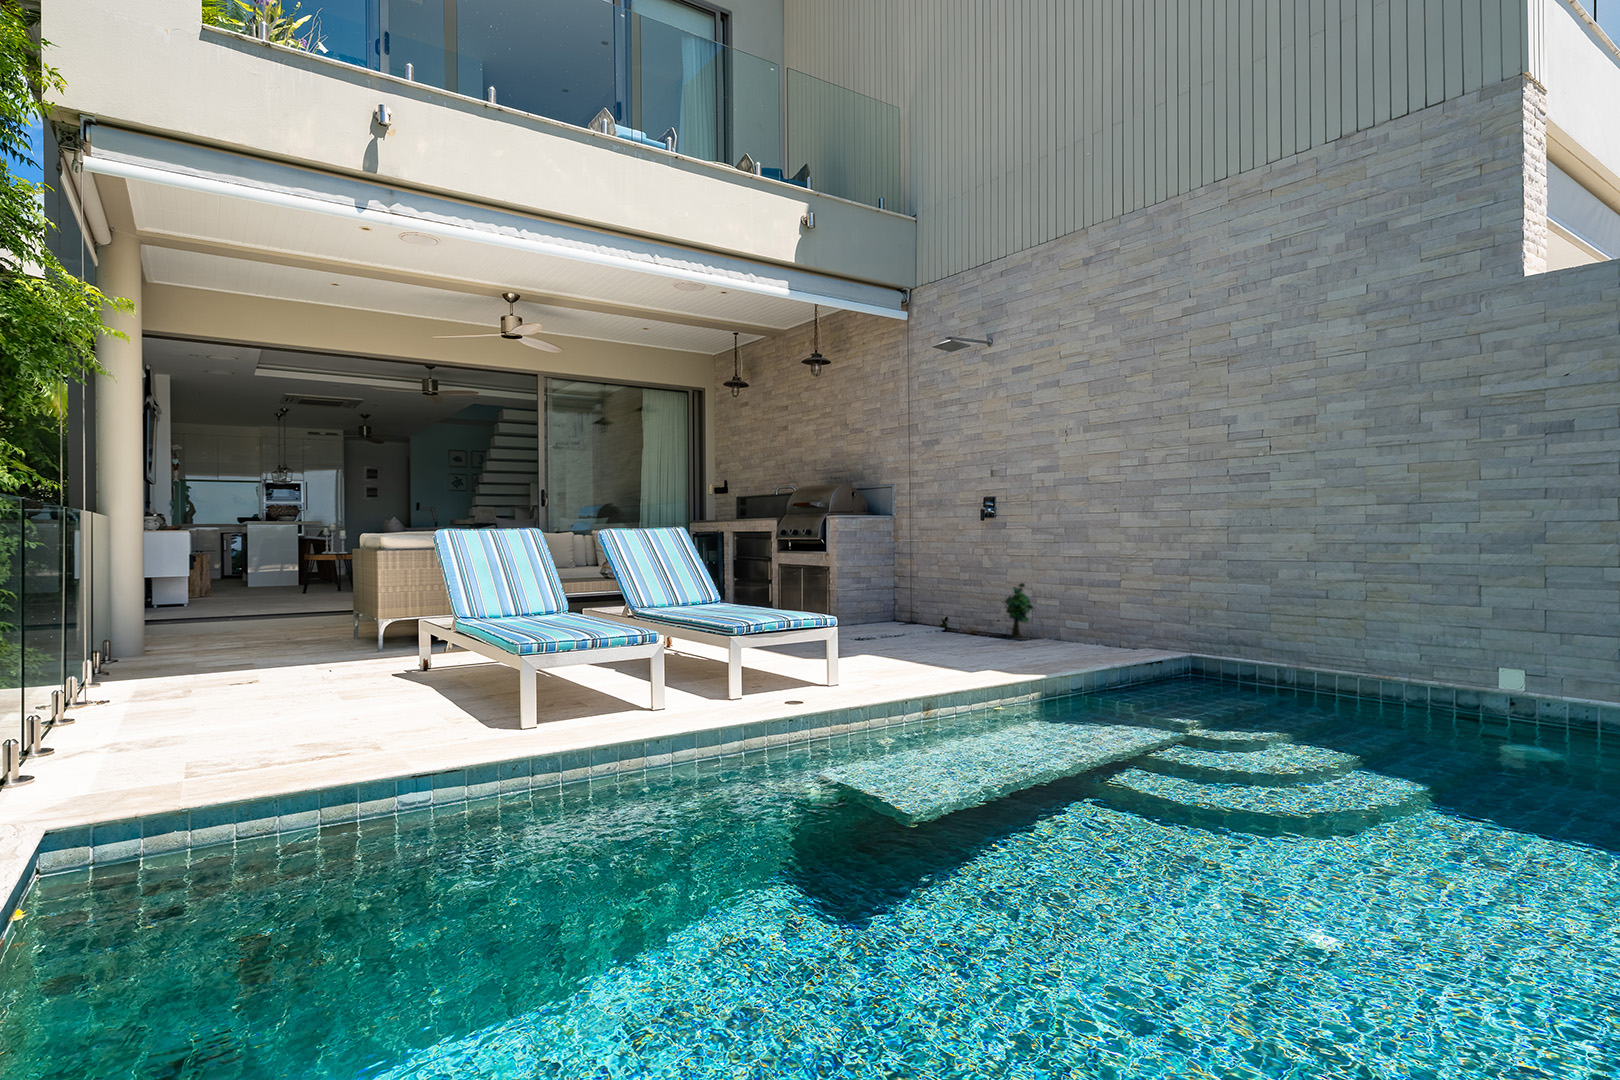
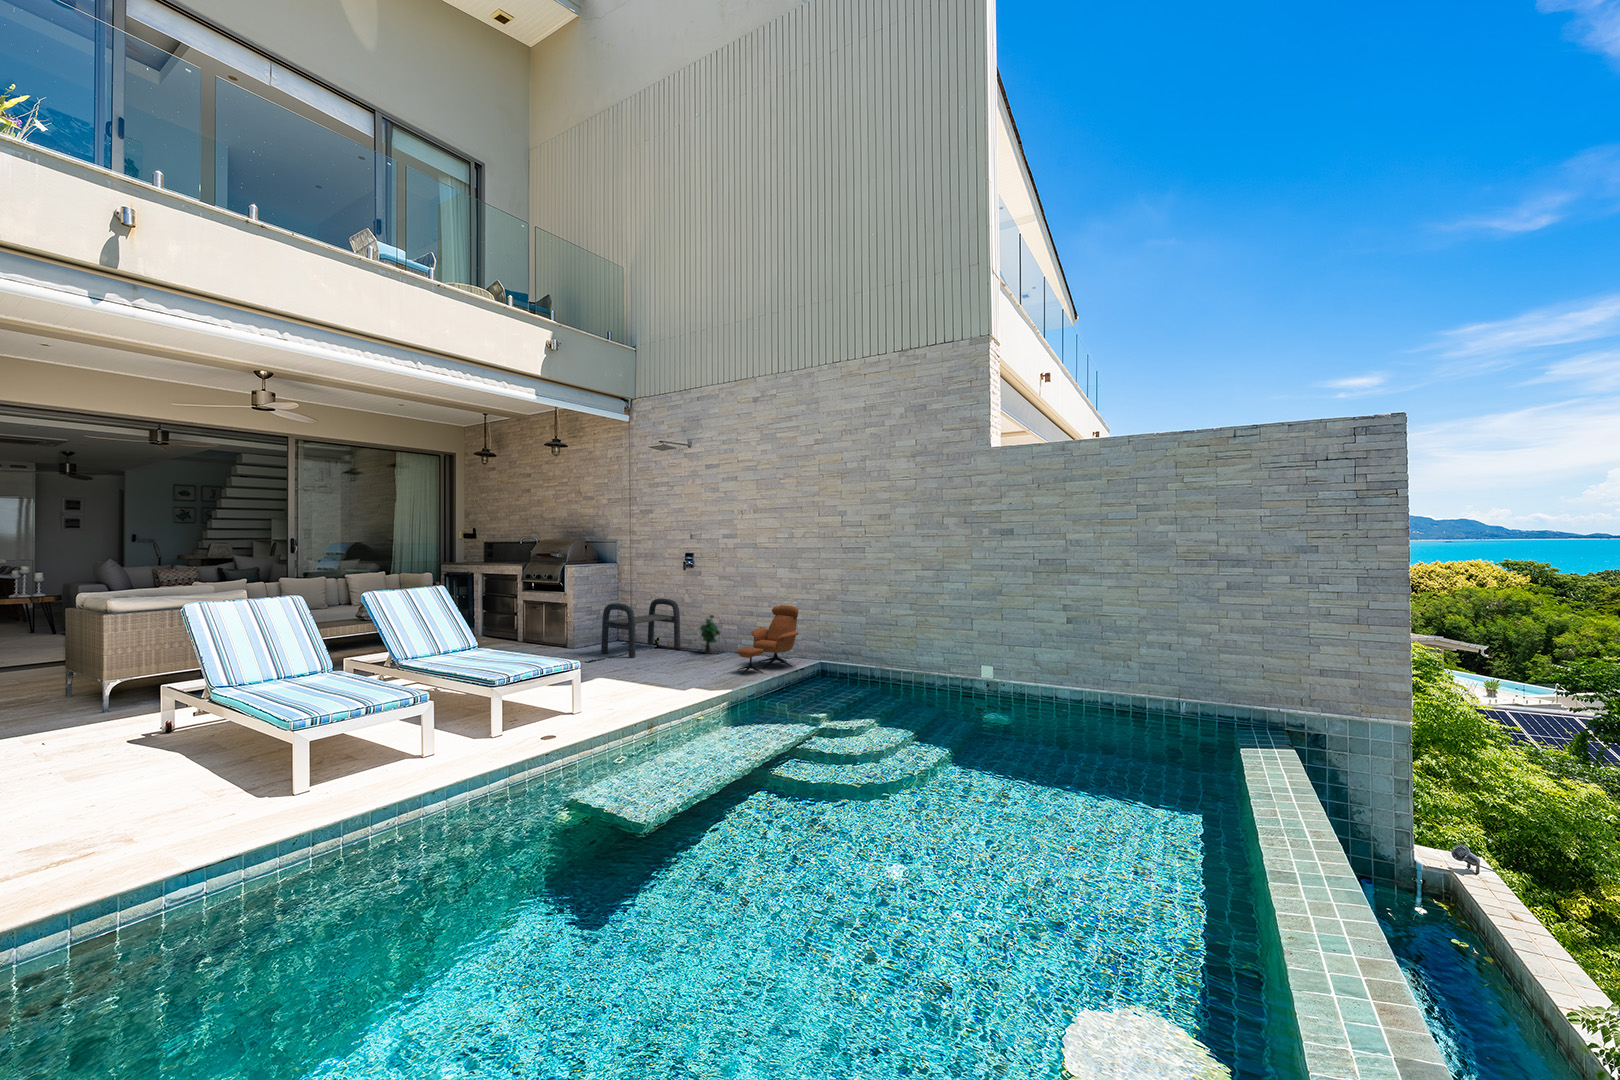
bench: none [872,561,978,636] -> present [601,598,680,658]
lounge chair: none [1057,568,1152,661] -> present [738,605,799,674]

